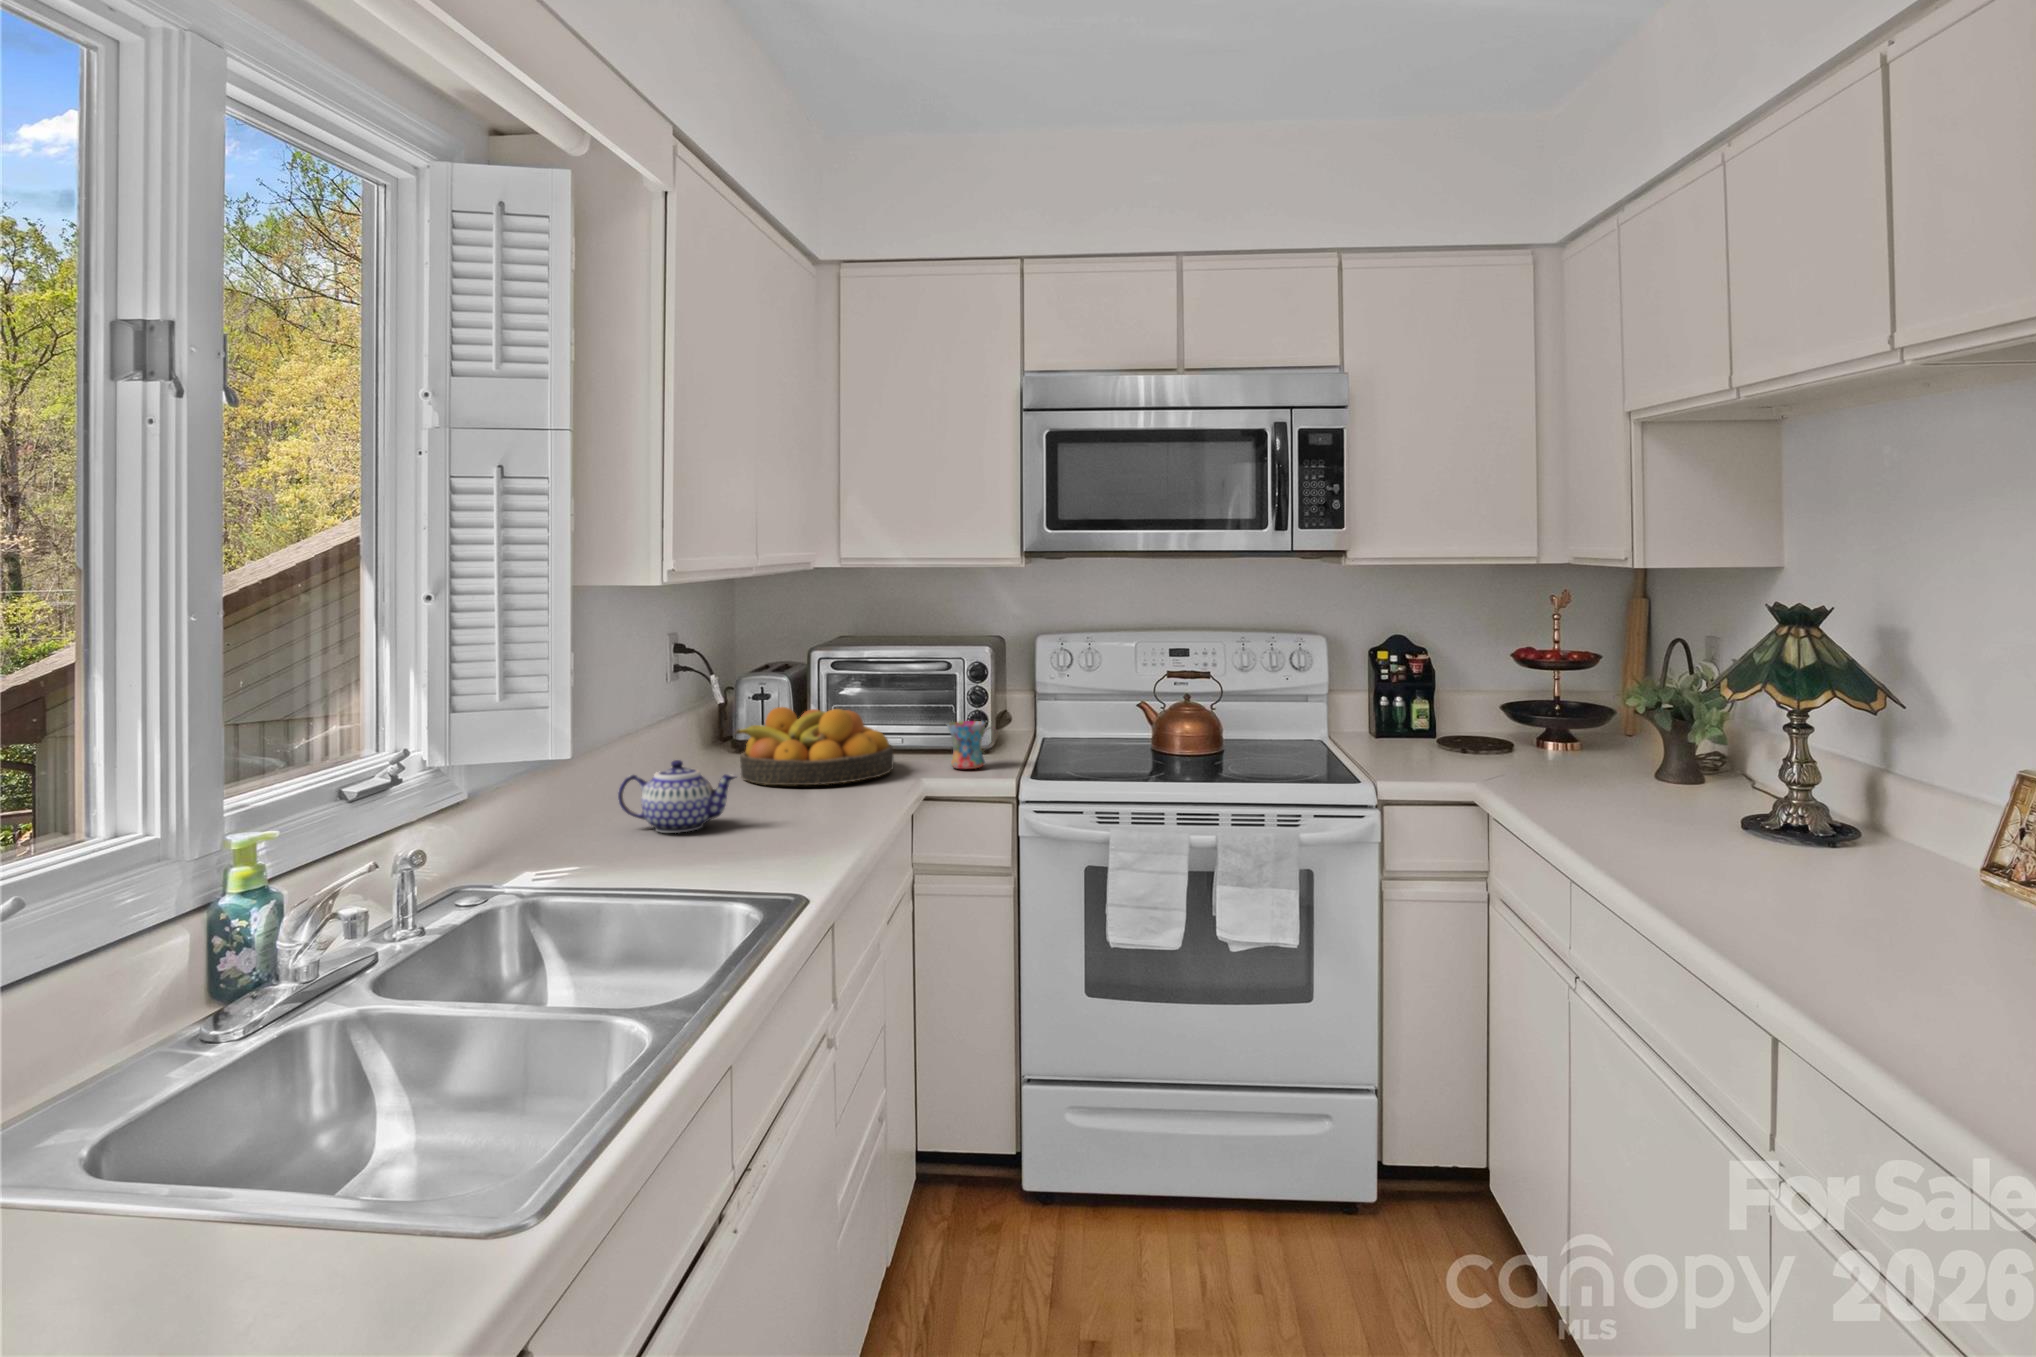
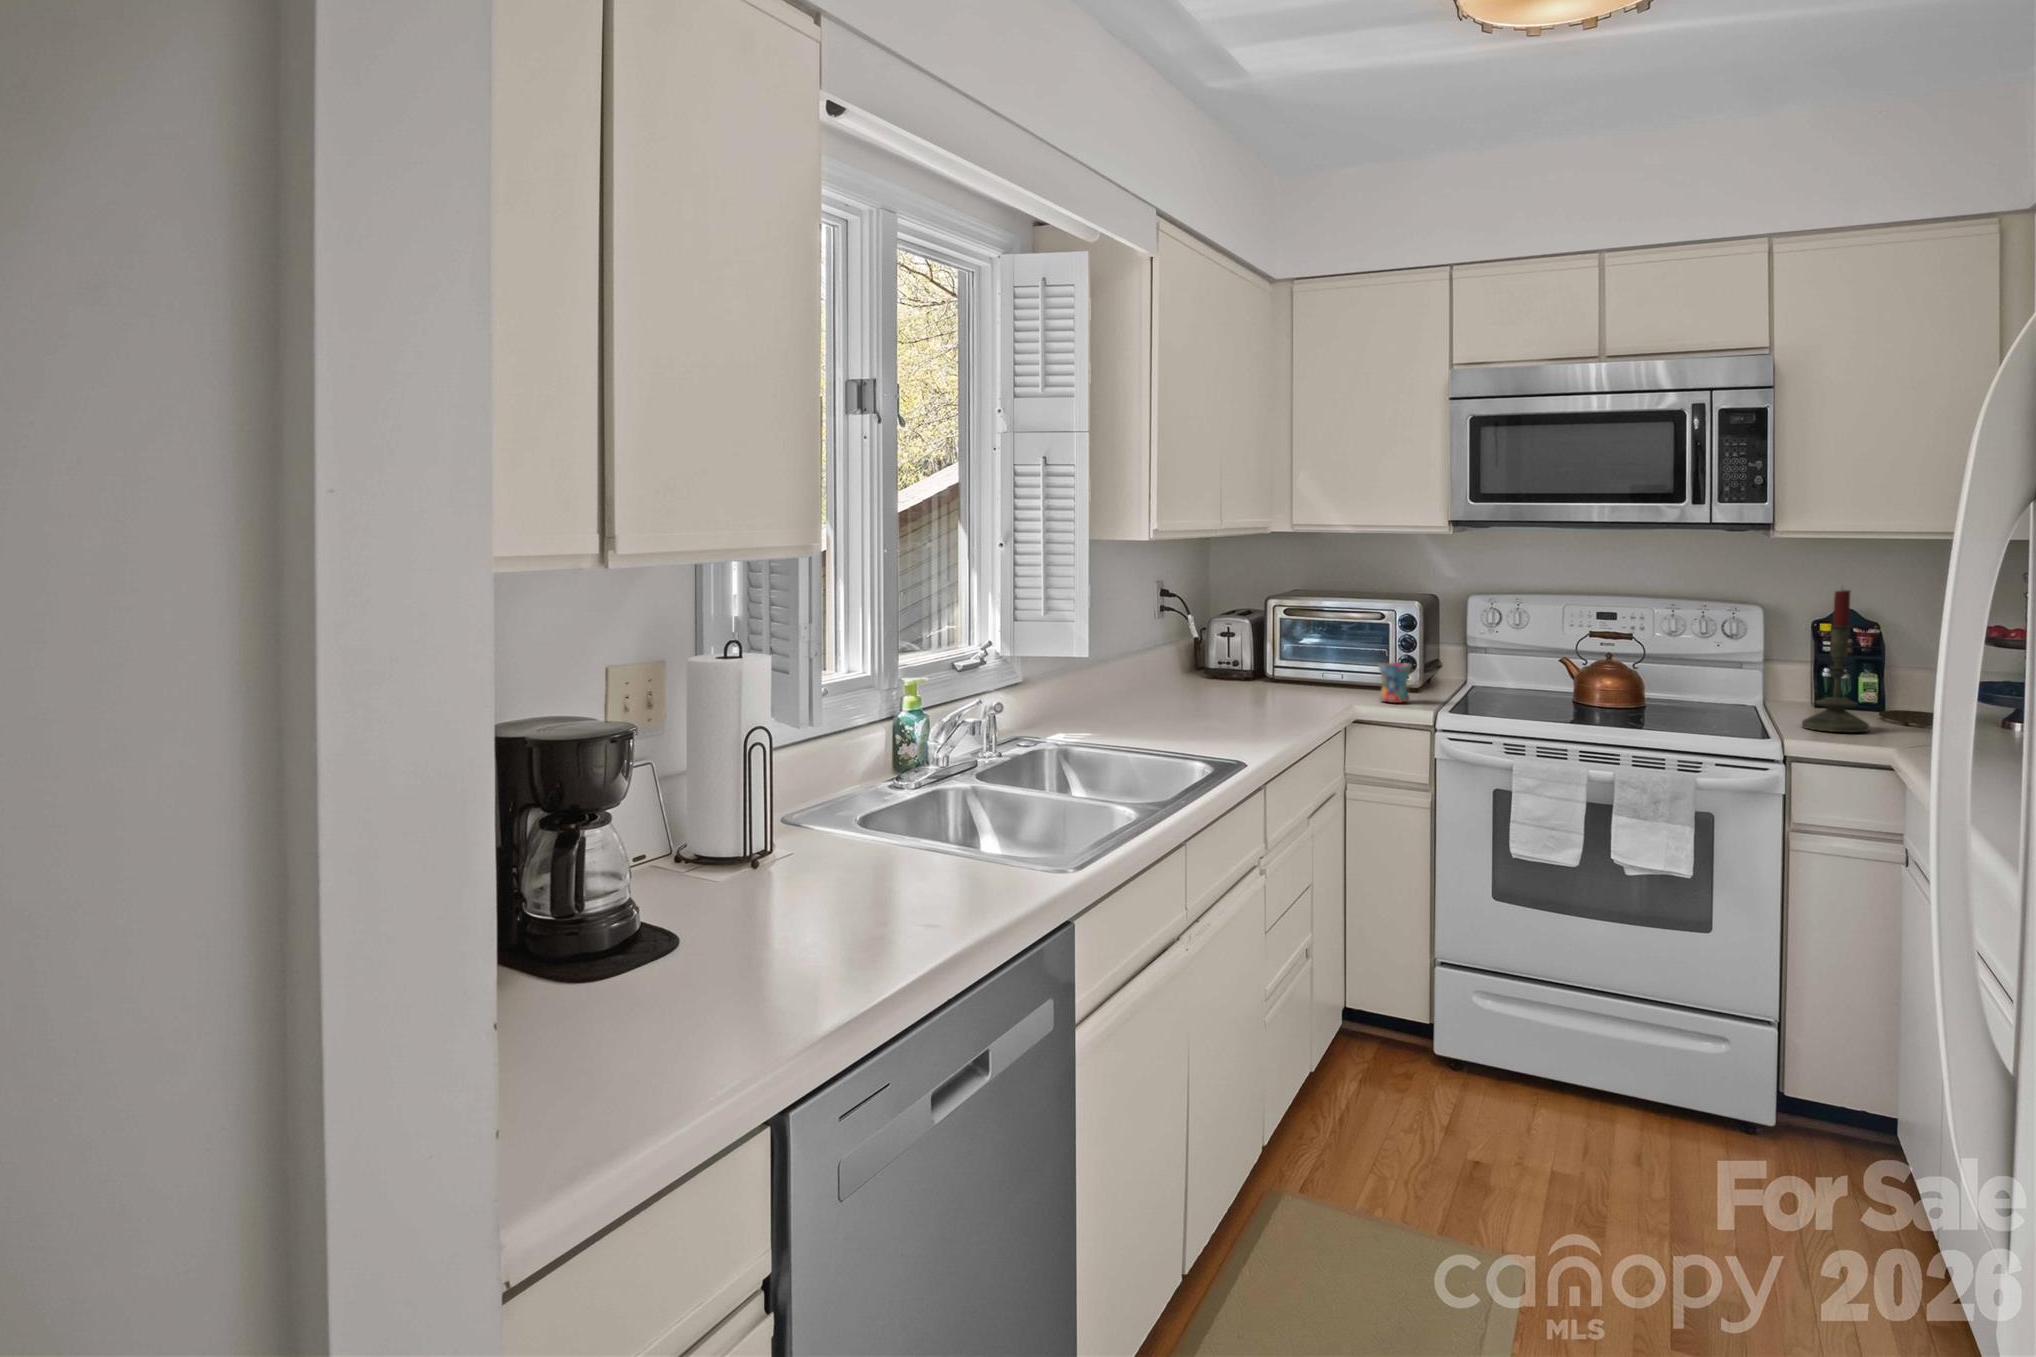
candle: none [1378,616,1439,769] -> present [1802,590,1869,732]
fruit bowl: present [736,707,894,785] -> none [1203,642,1330,703]
teapot: present [618,760,736,833] -> none [1117,670,1203,722]

